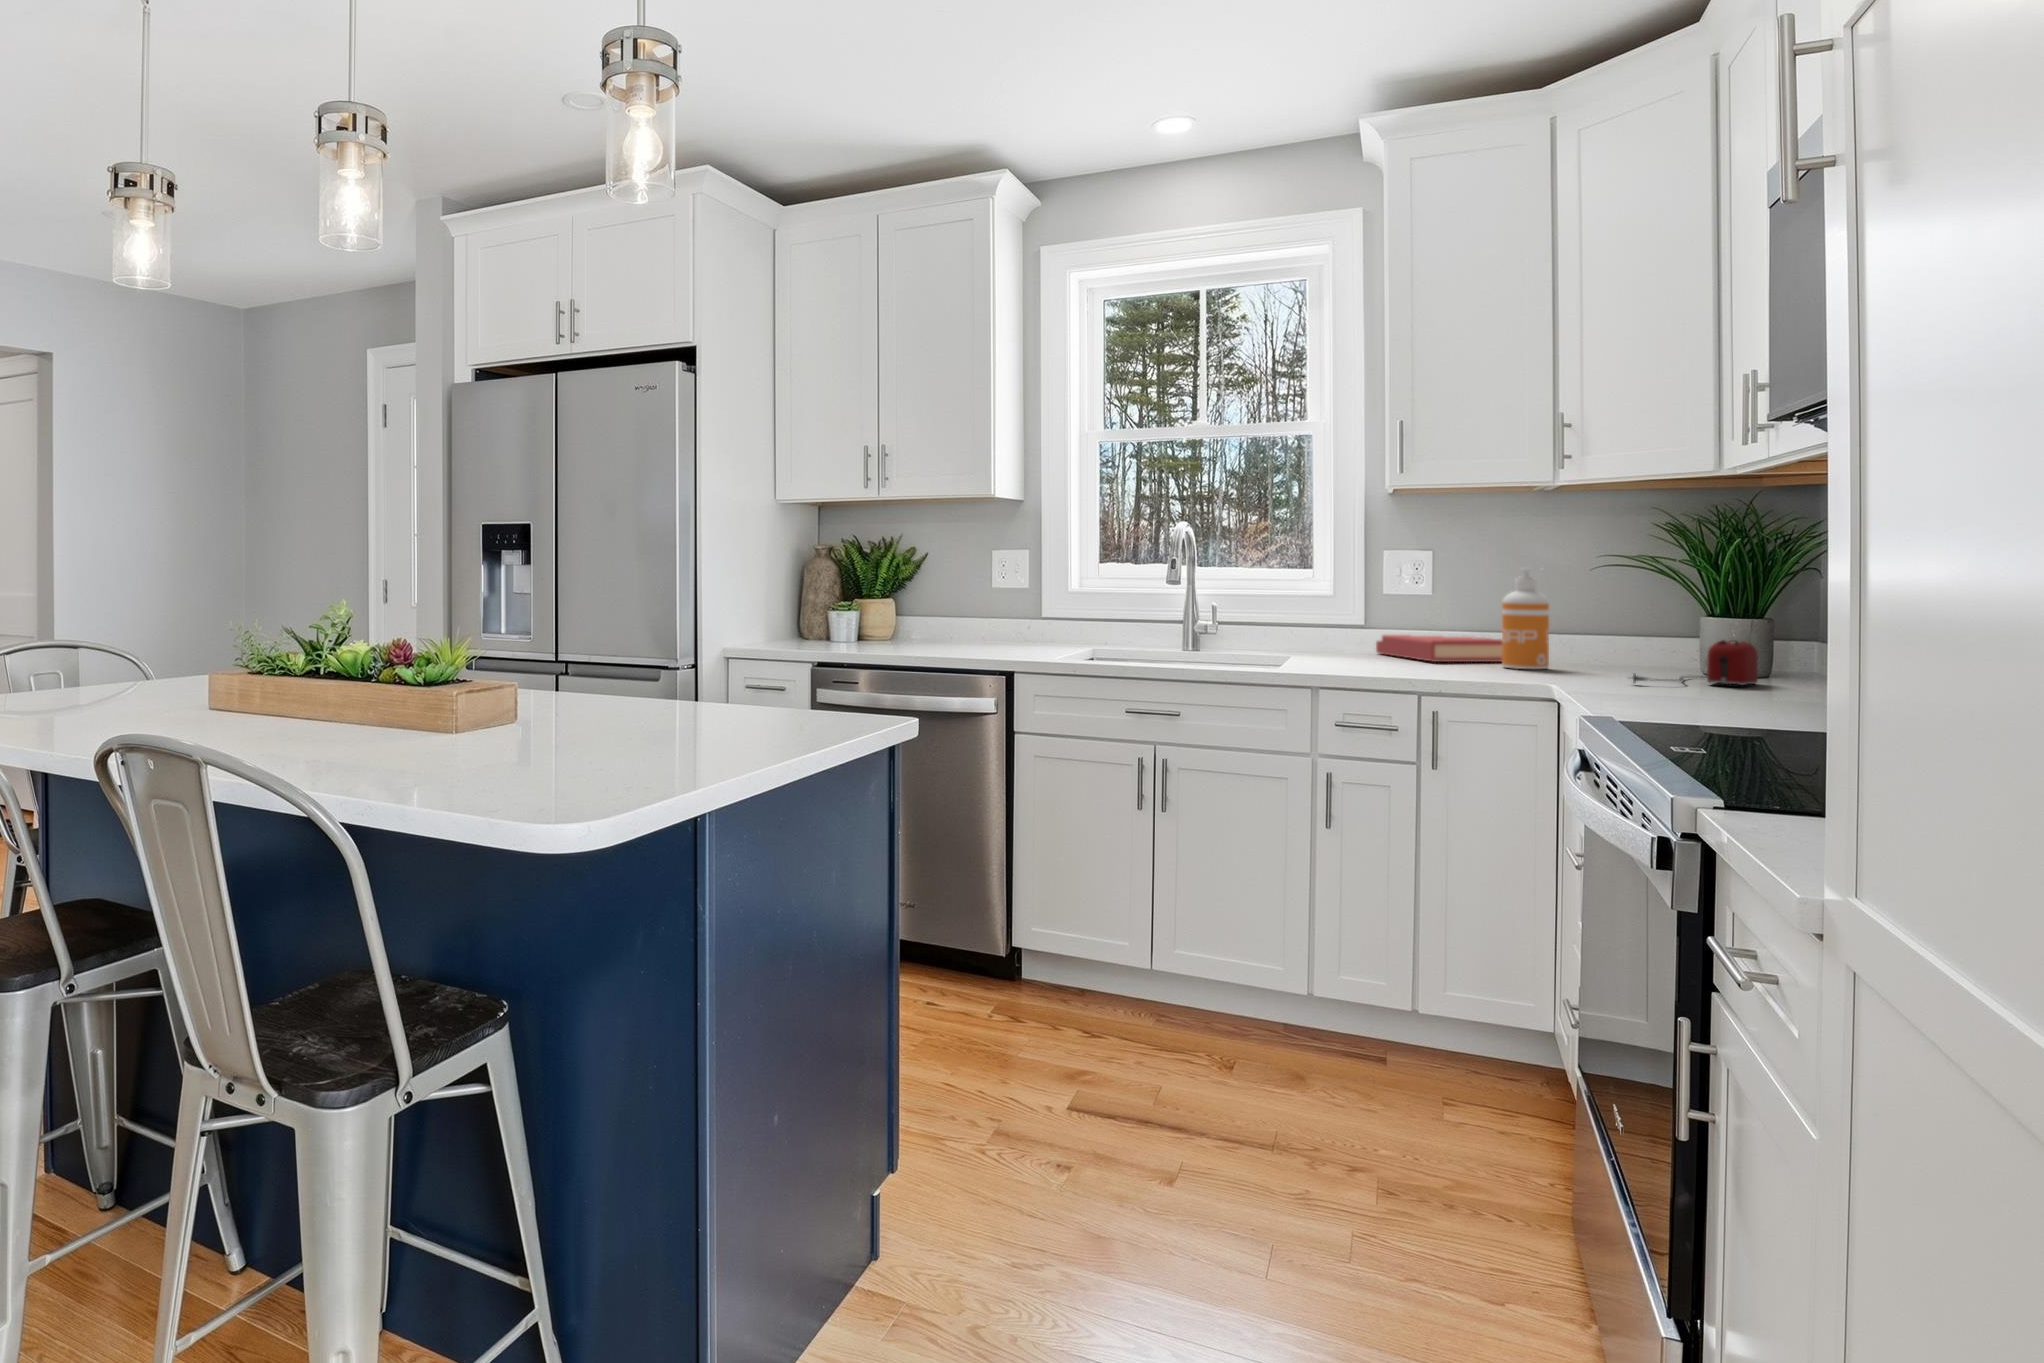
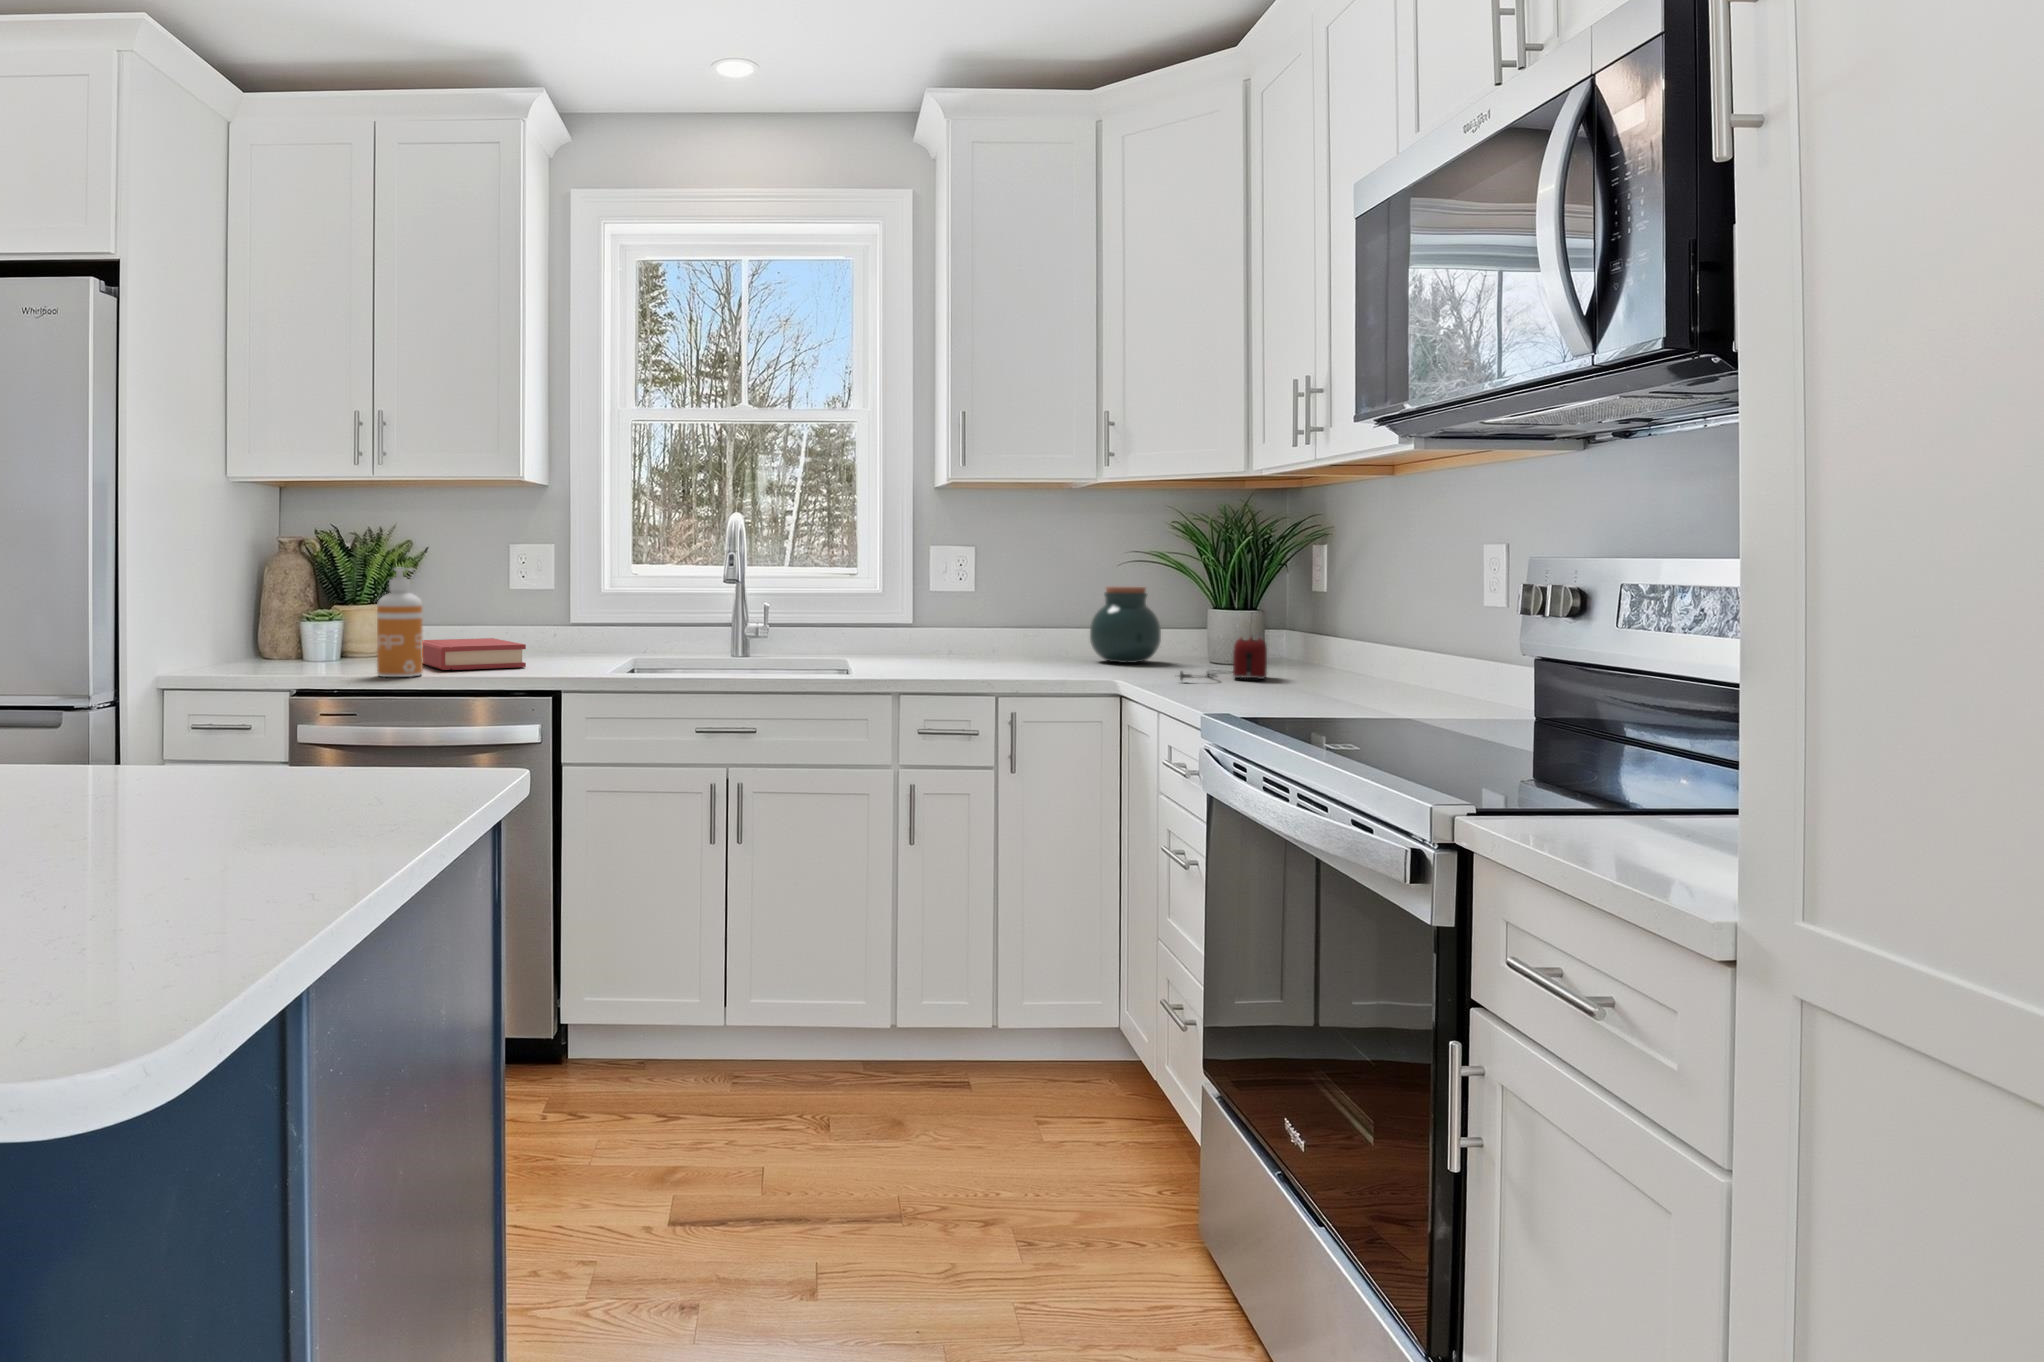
soap dispenser: present [1502,568,1549,669] -> present [377,568,423,677]
jar: none [1566,586,1652,666] -> present [1090,587,1161,663]
hardback book: present [1376,635,1502,662] -> present [422,638,526,670]

